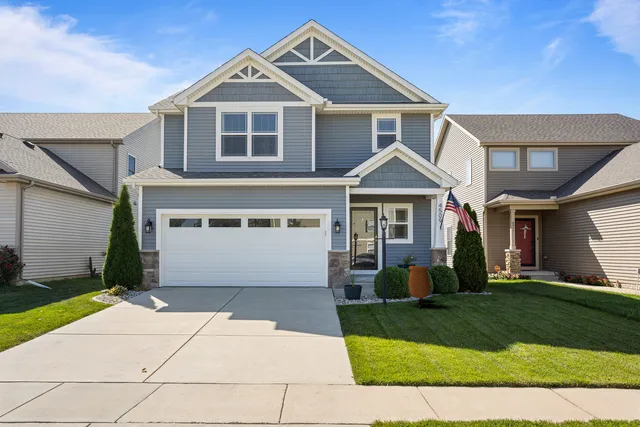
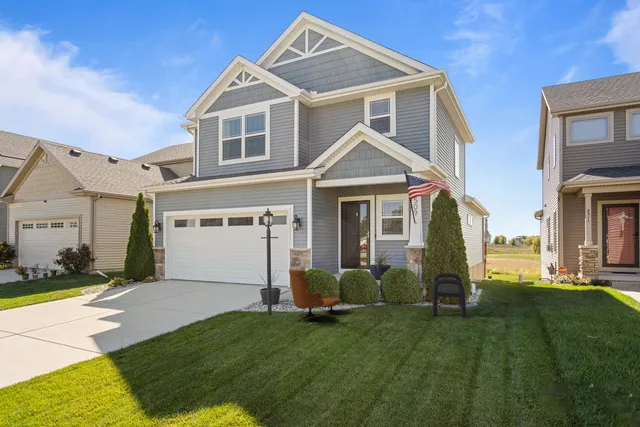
bench: none [472,267,512,298] -> present [432,273,466,317]

